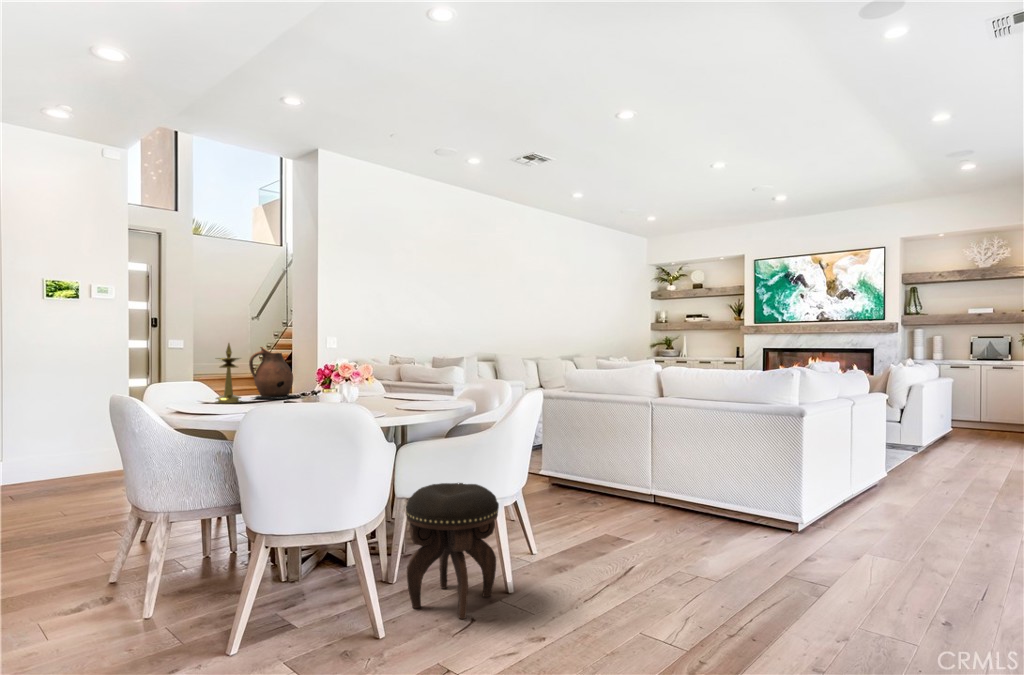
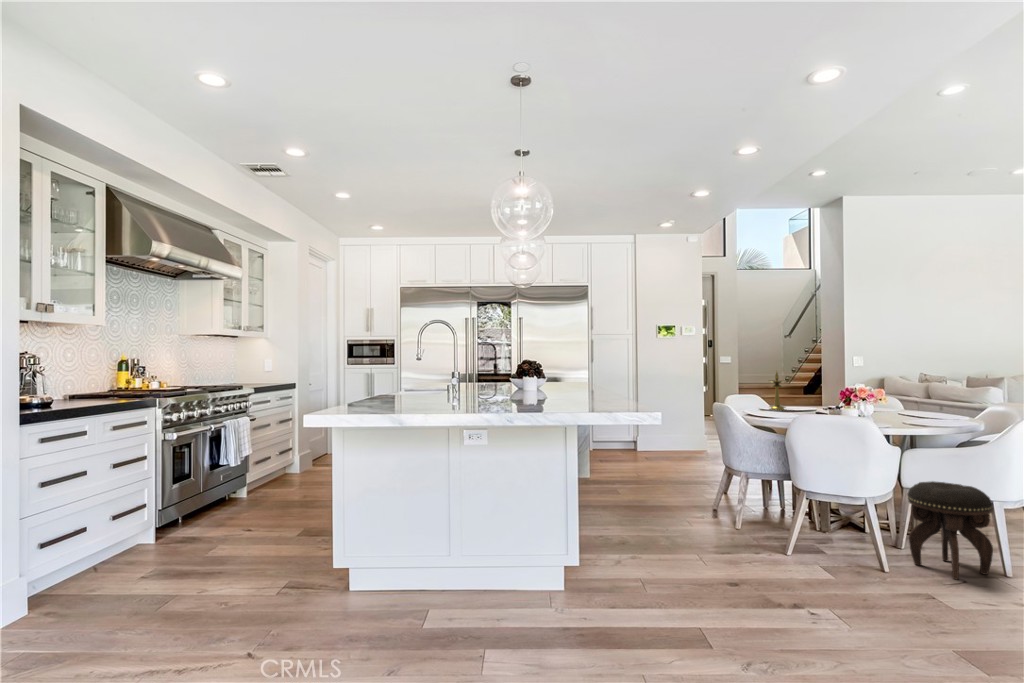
ceramic pitcher: present [249,347,300,399] -> none [790,373,829,410]

